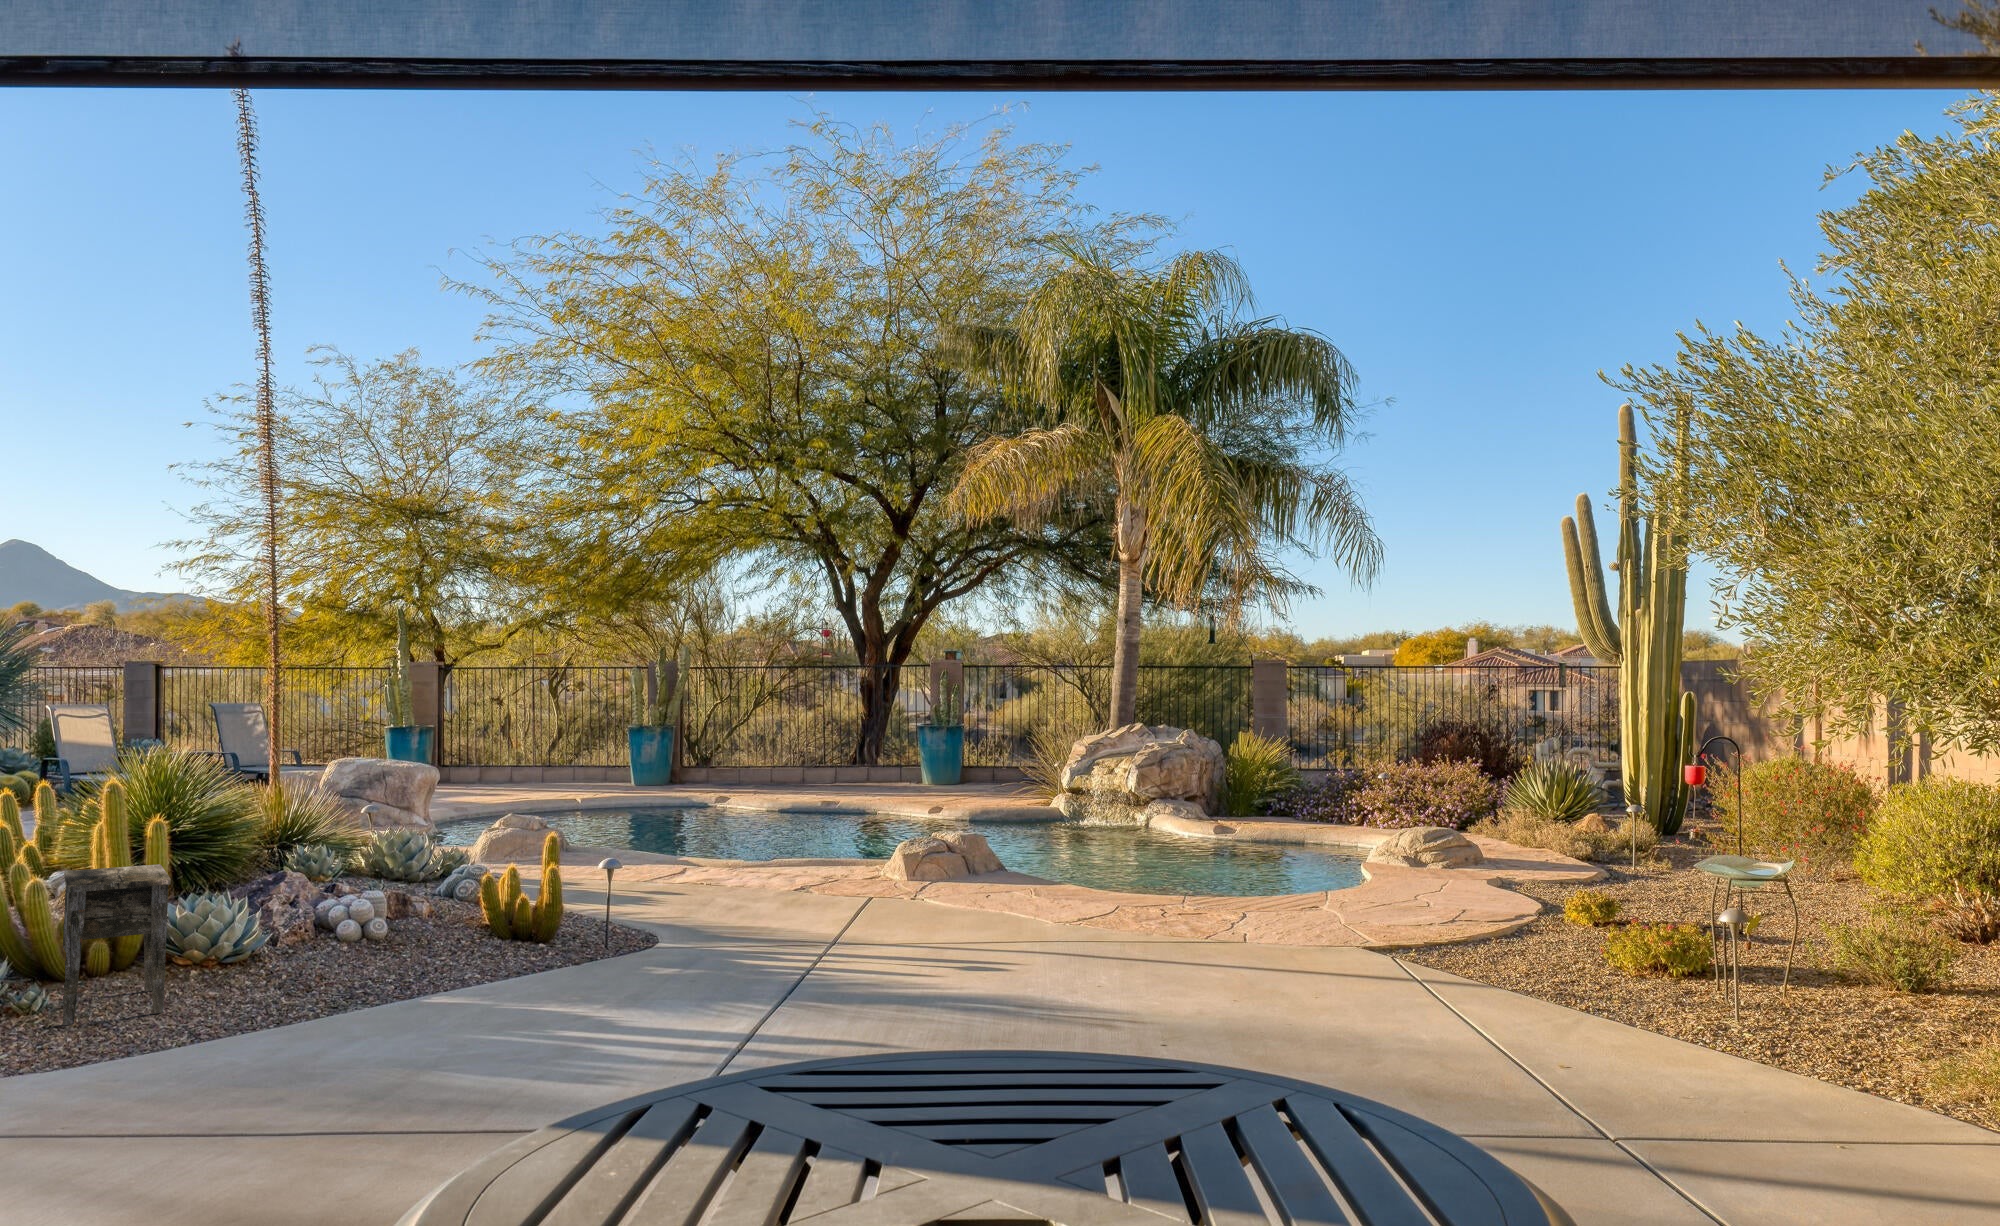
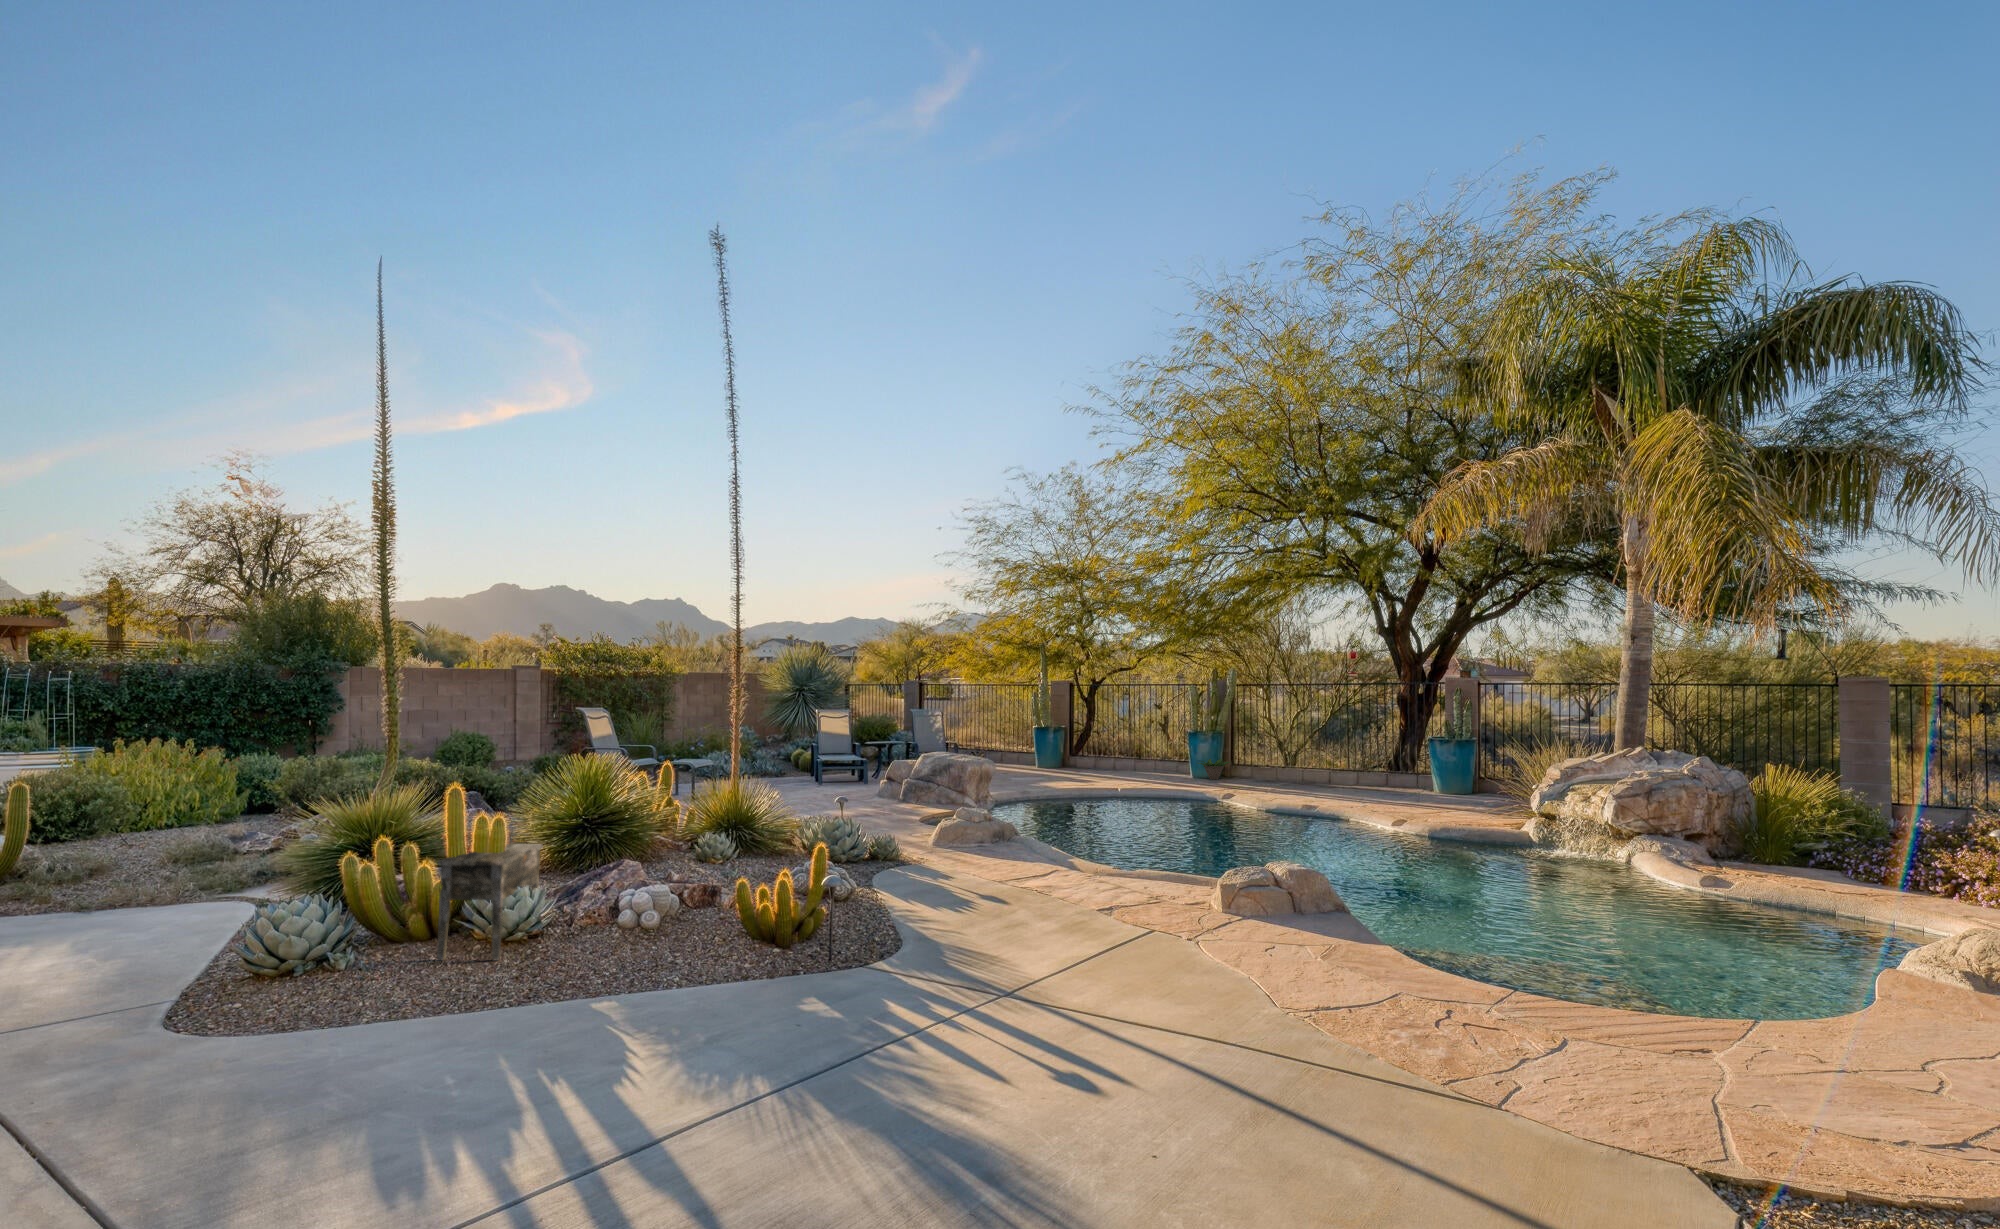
decorative plant: none [672,764,715,788] -> present [1198,759,1230,779]

